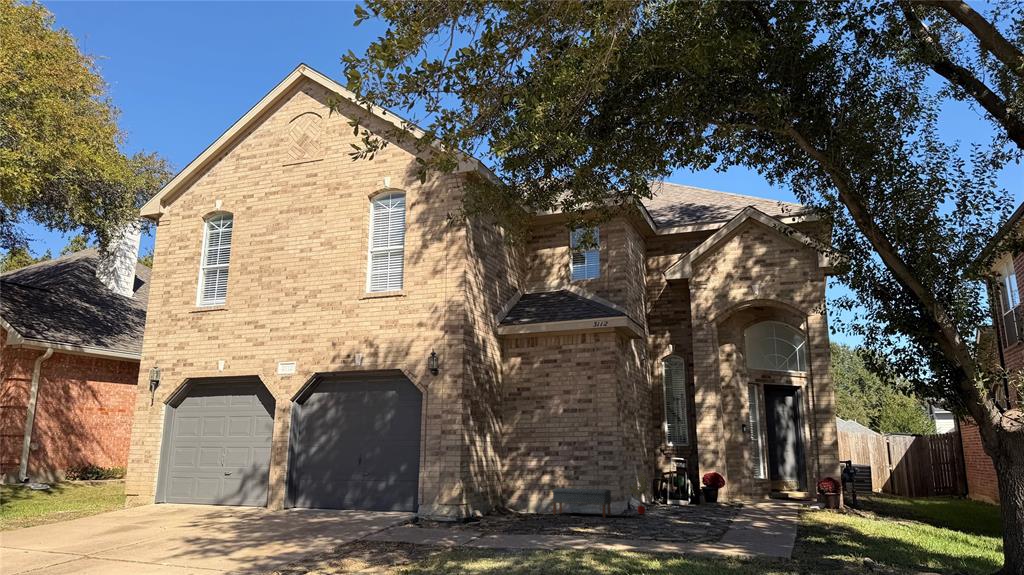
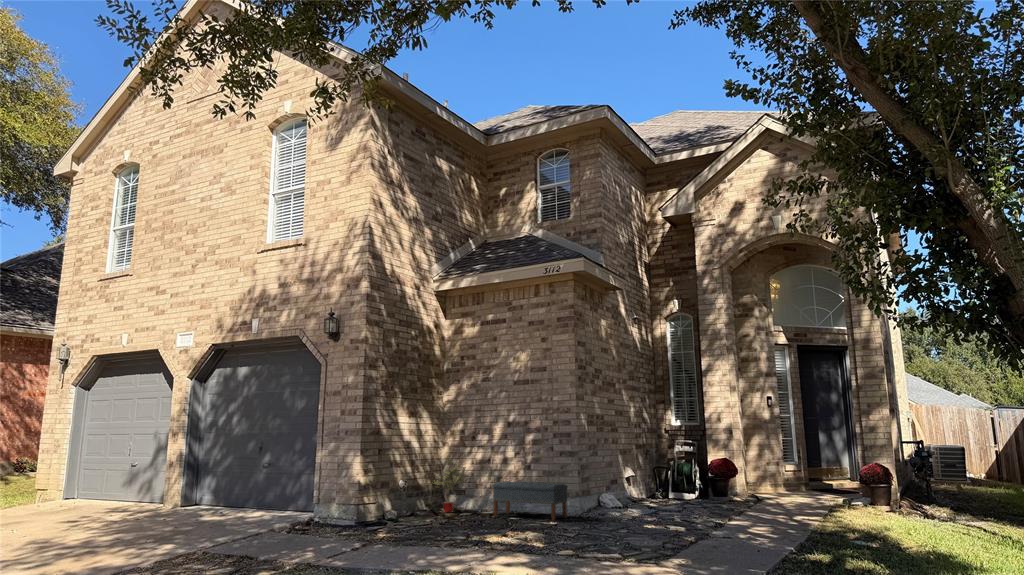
potted tree: present [629,471,649,514] -> present [434,460,466,513]

